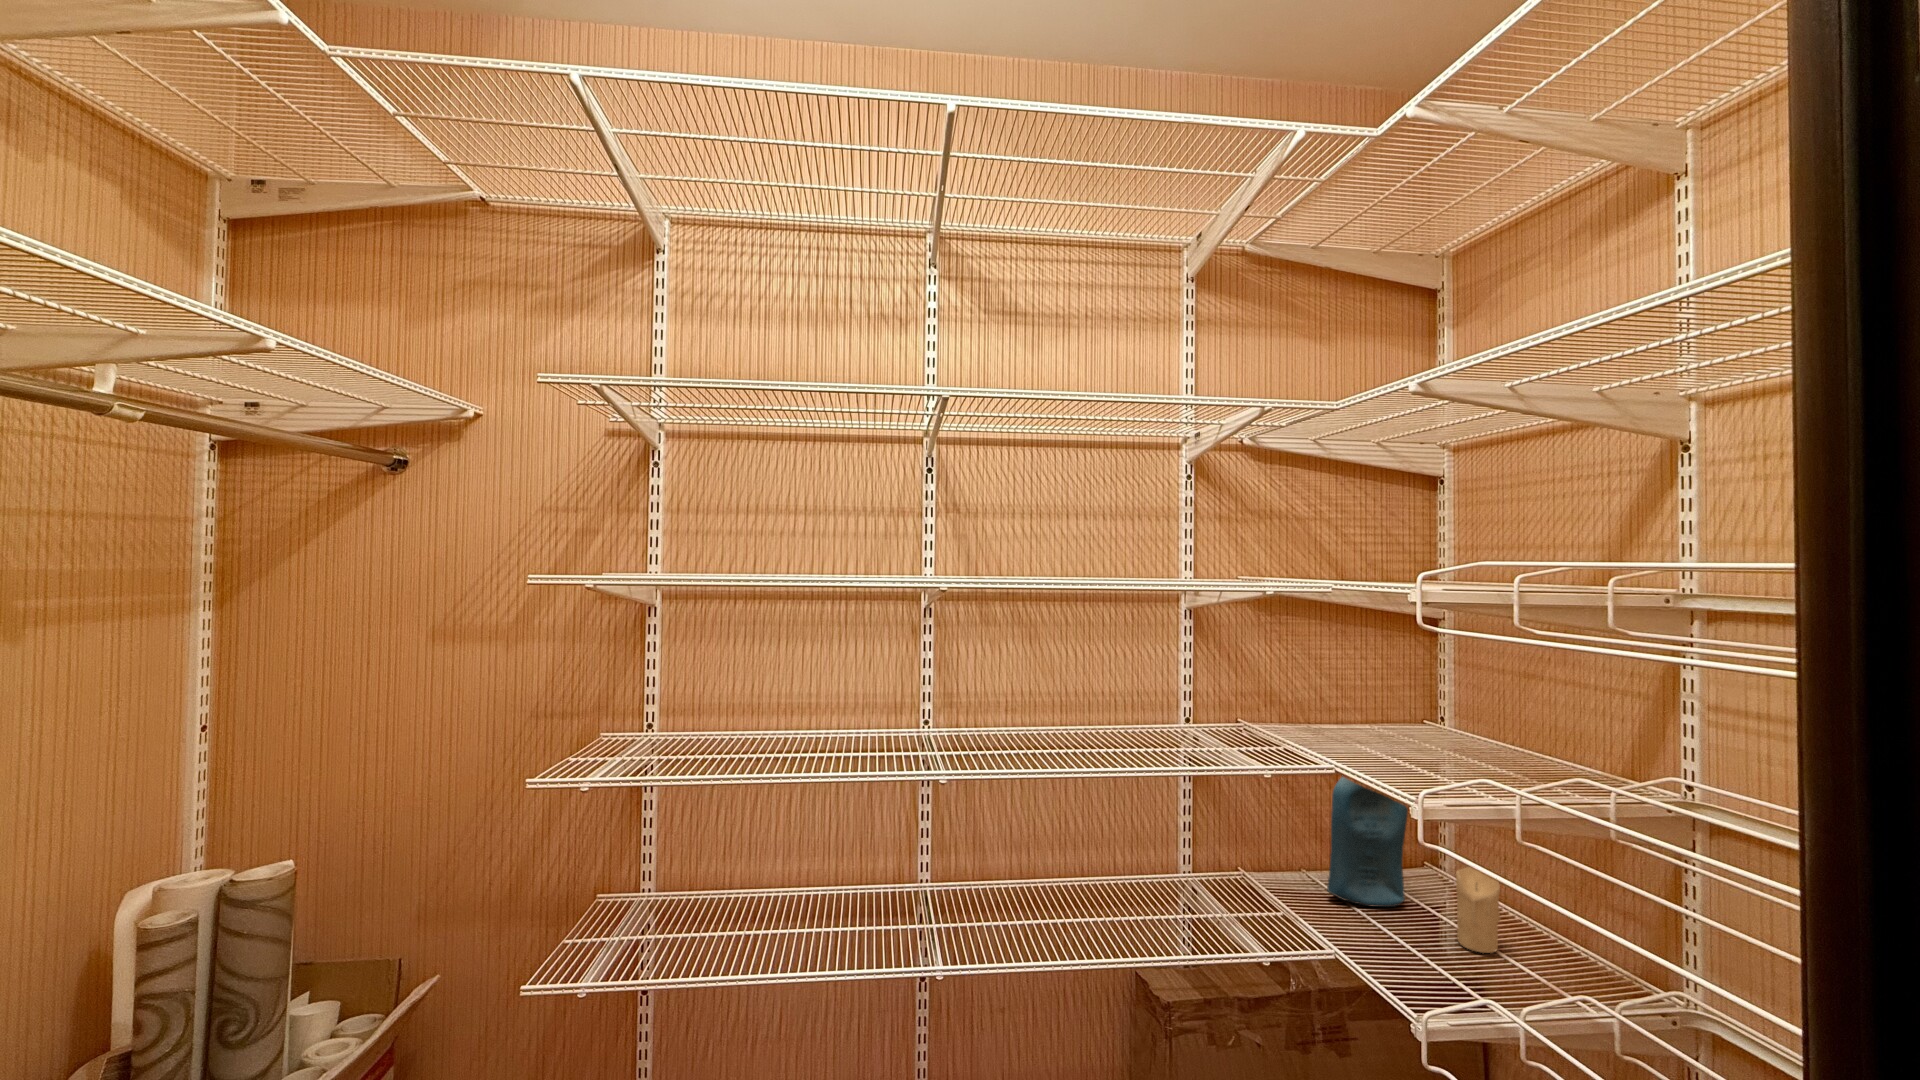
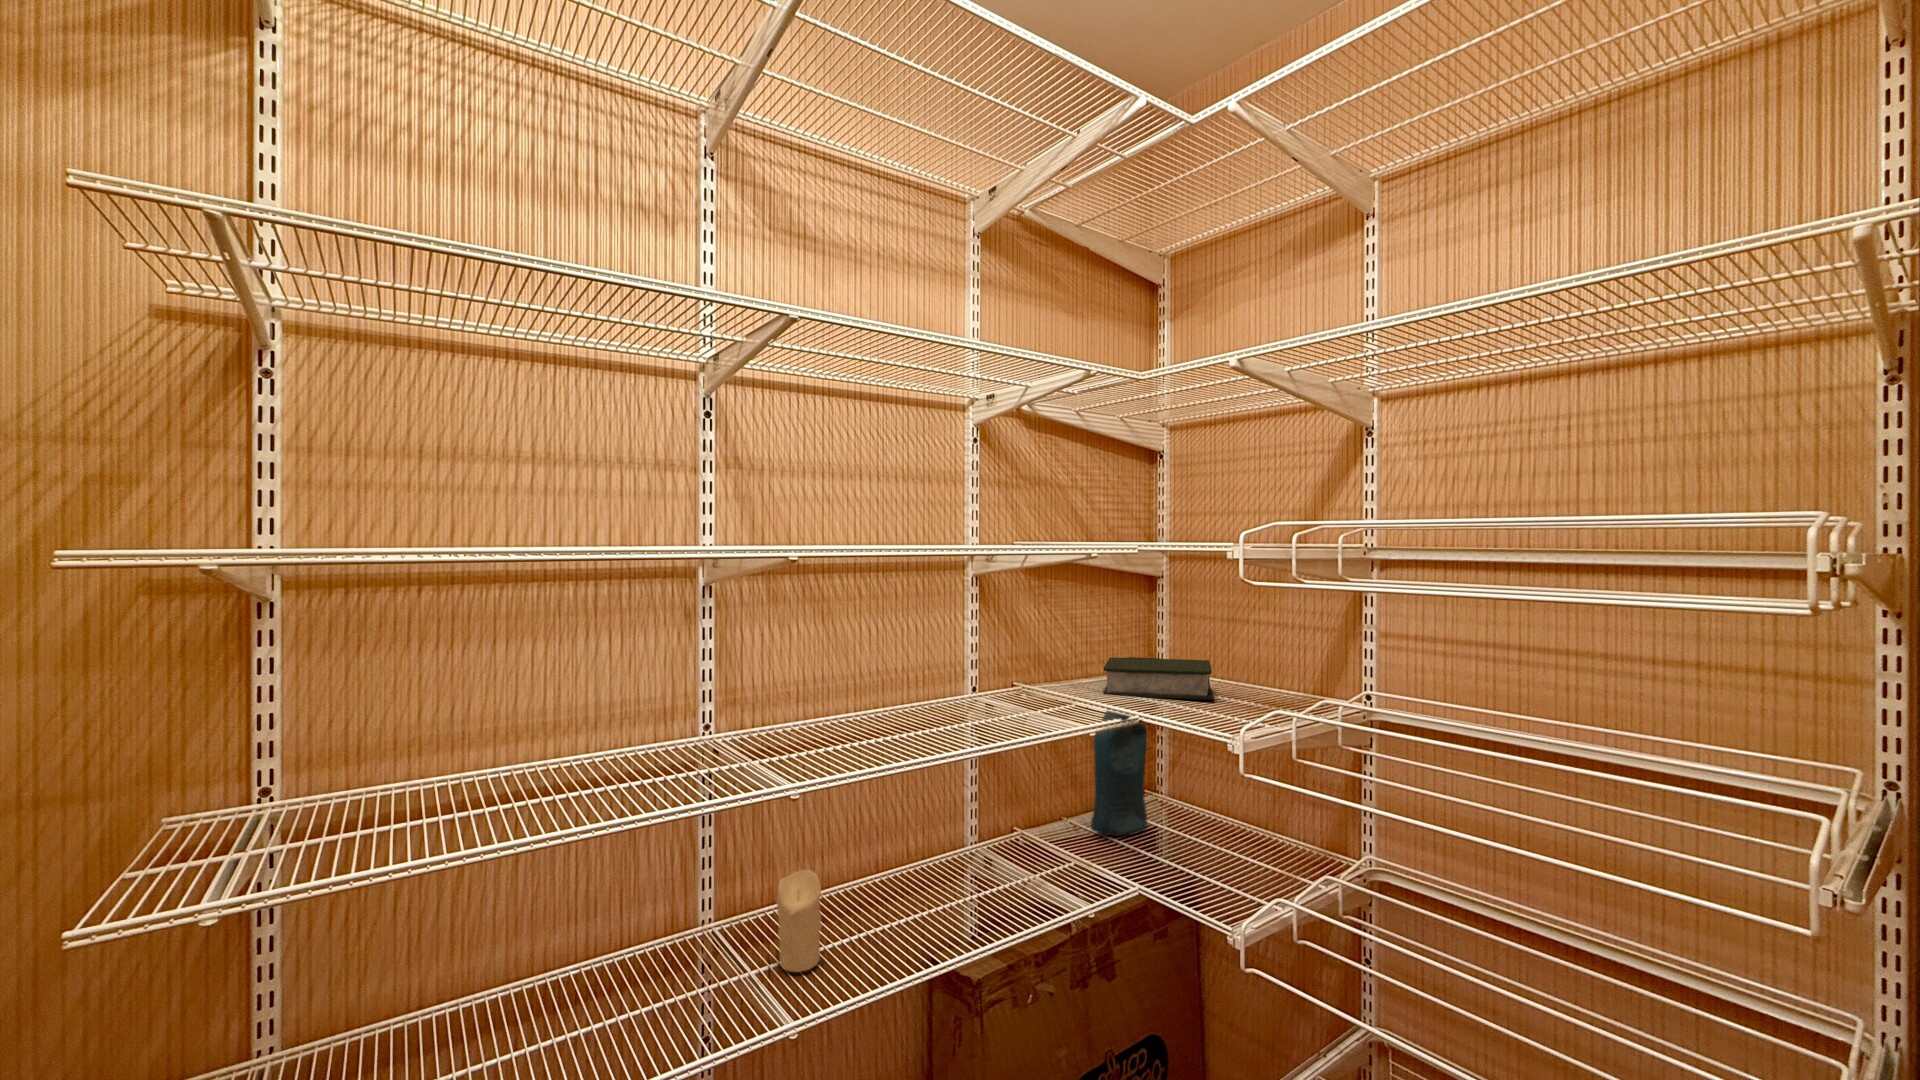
book: none [1329,707,1483,765] -> present [1104,657,1214,700]
candle: present [1456,867,1500,953] -> present [776,870,822,972]

